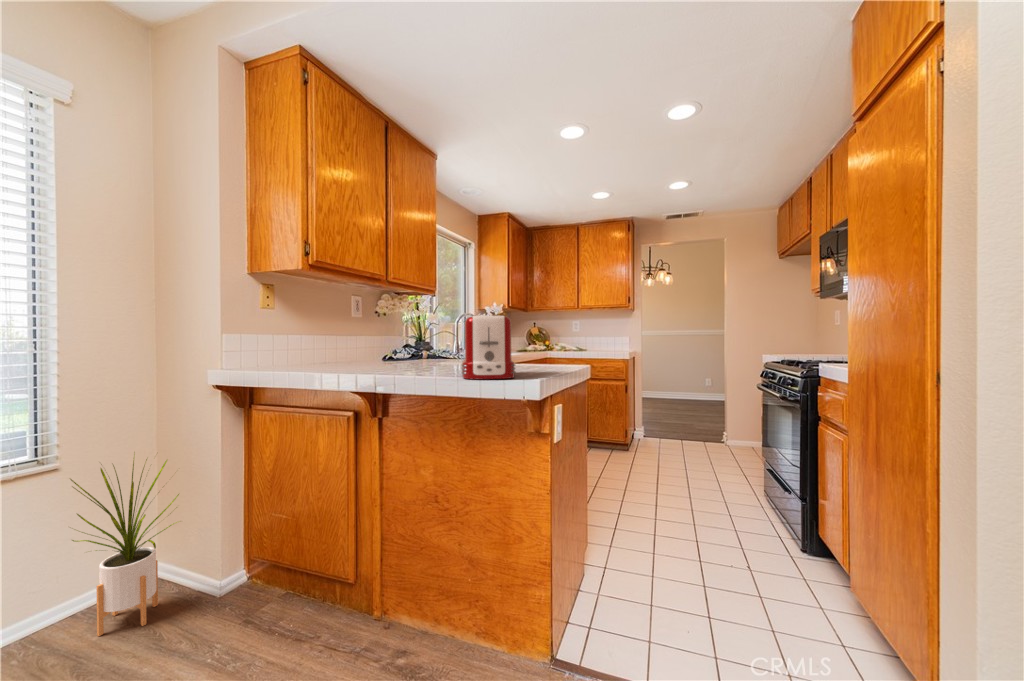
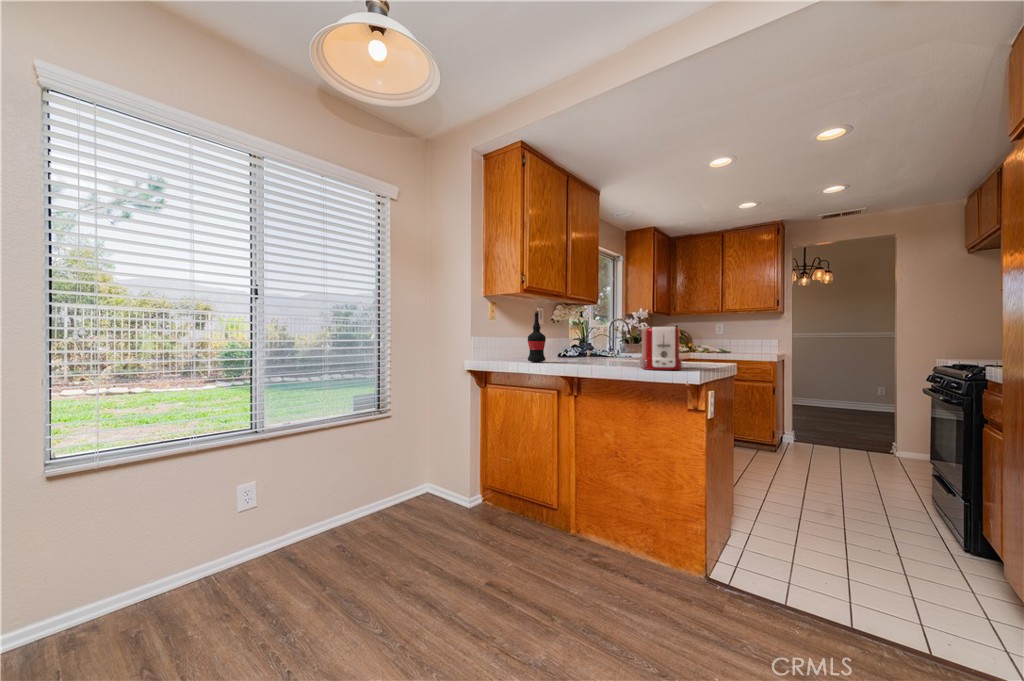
wine bottle: none [306,294,336,370] -> present [528,311,546,362]
house plant: present [70,454,179,636] -> none [394,409,449,517]

